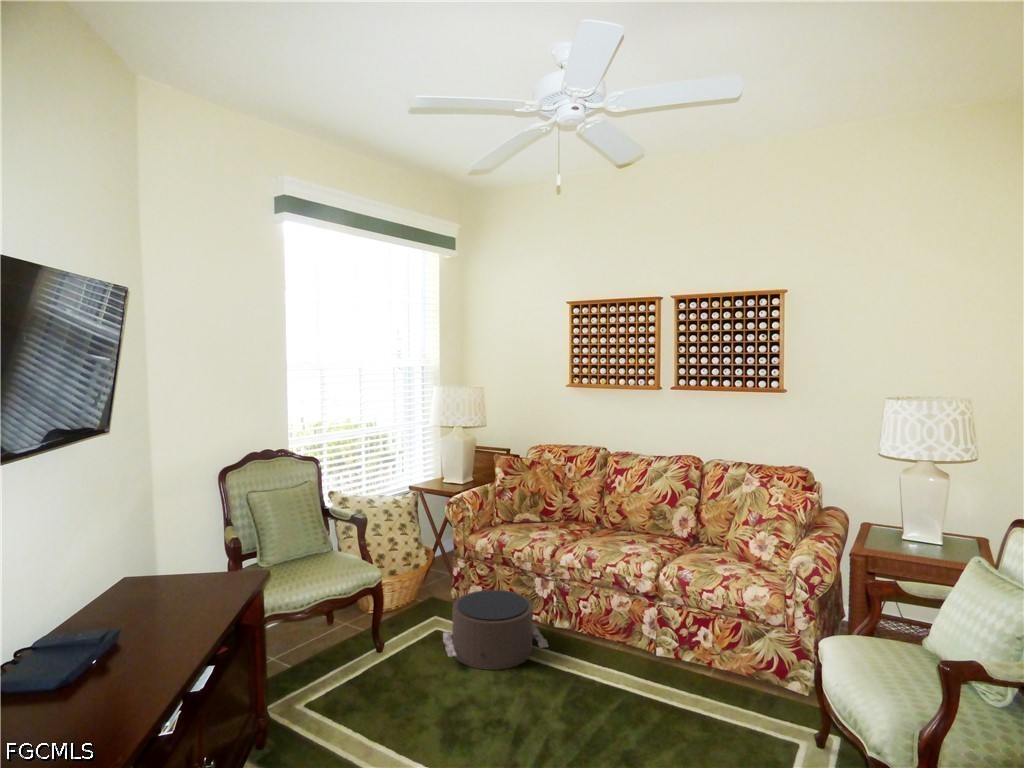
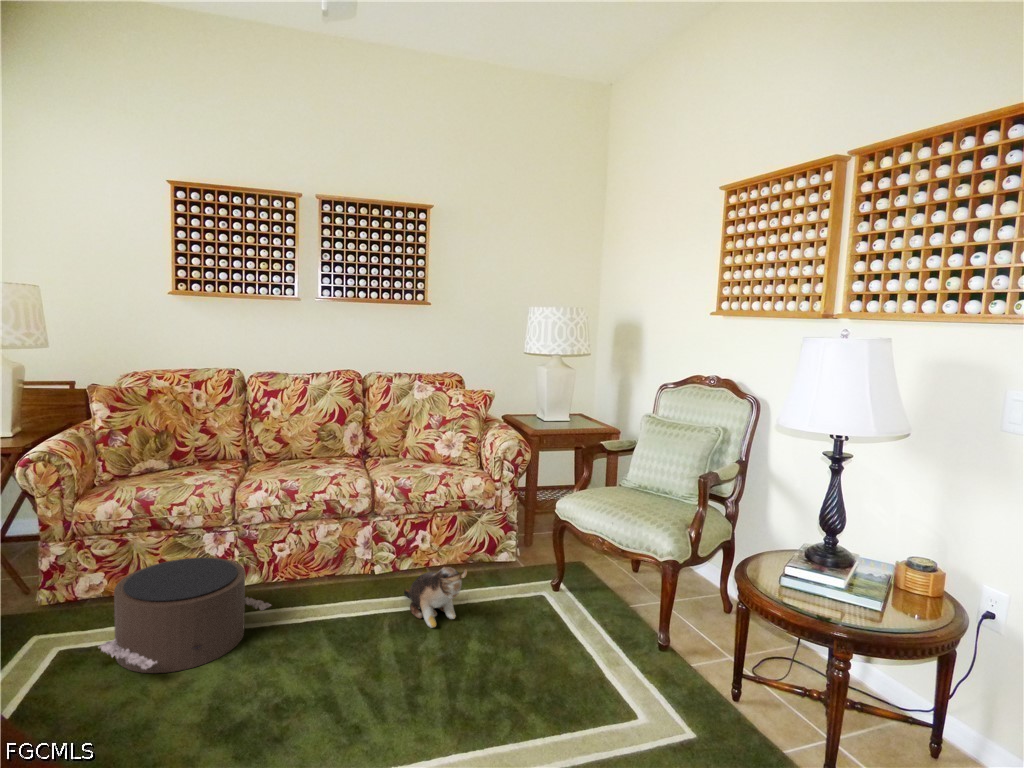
plush toy: none [644,664,680,721] -> present [404,567,467,628]

